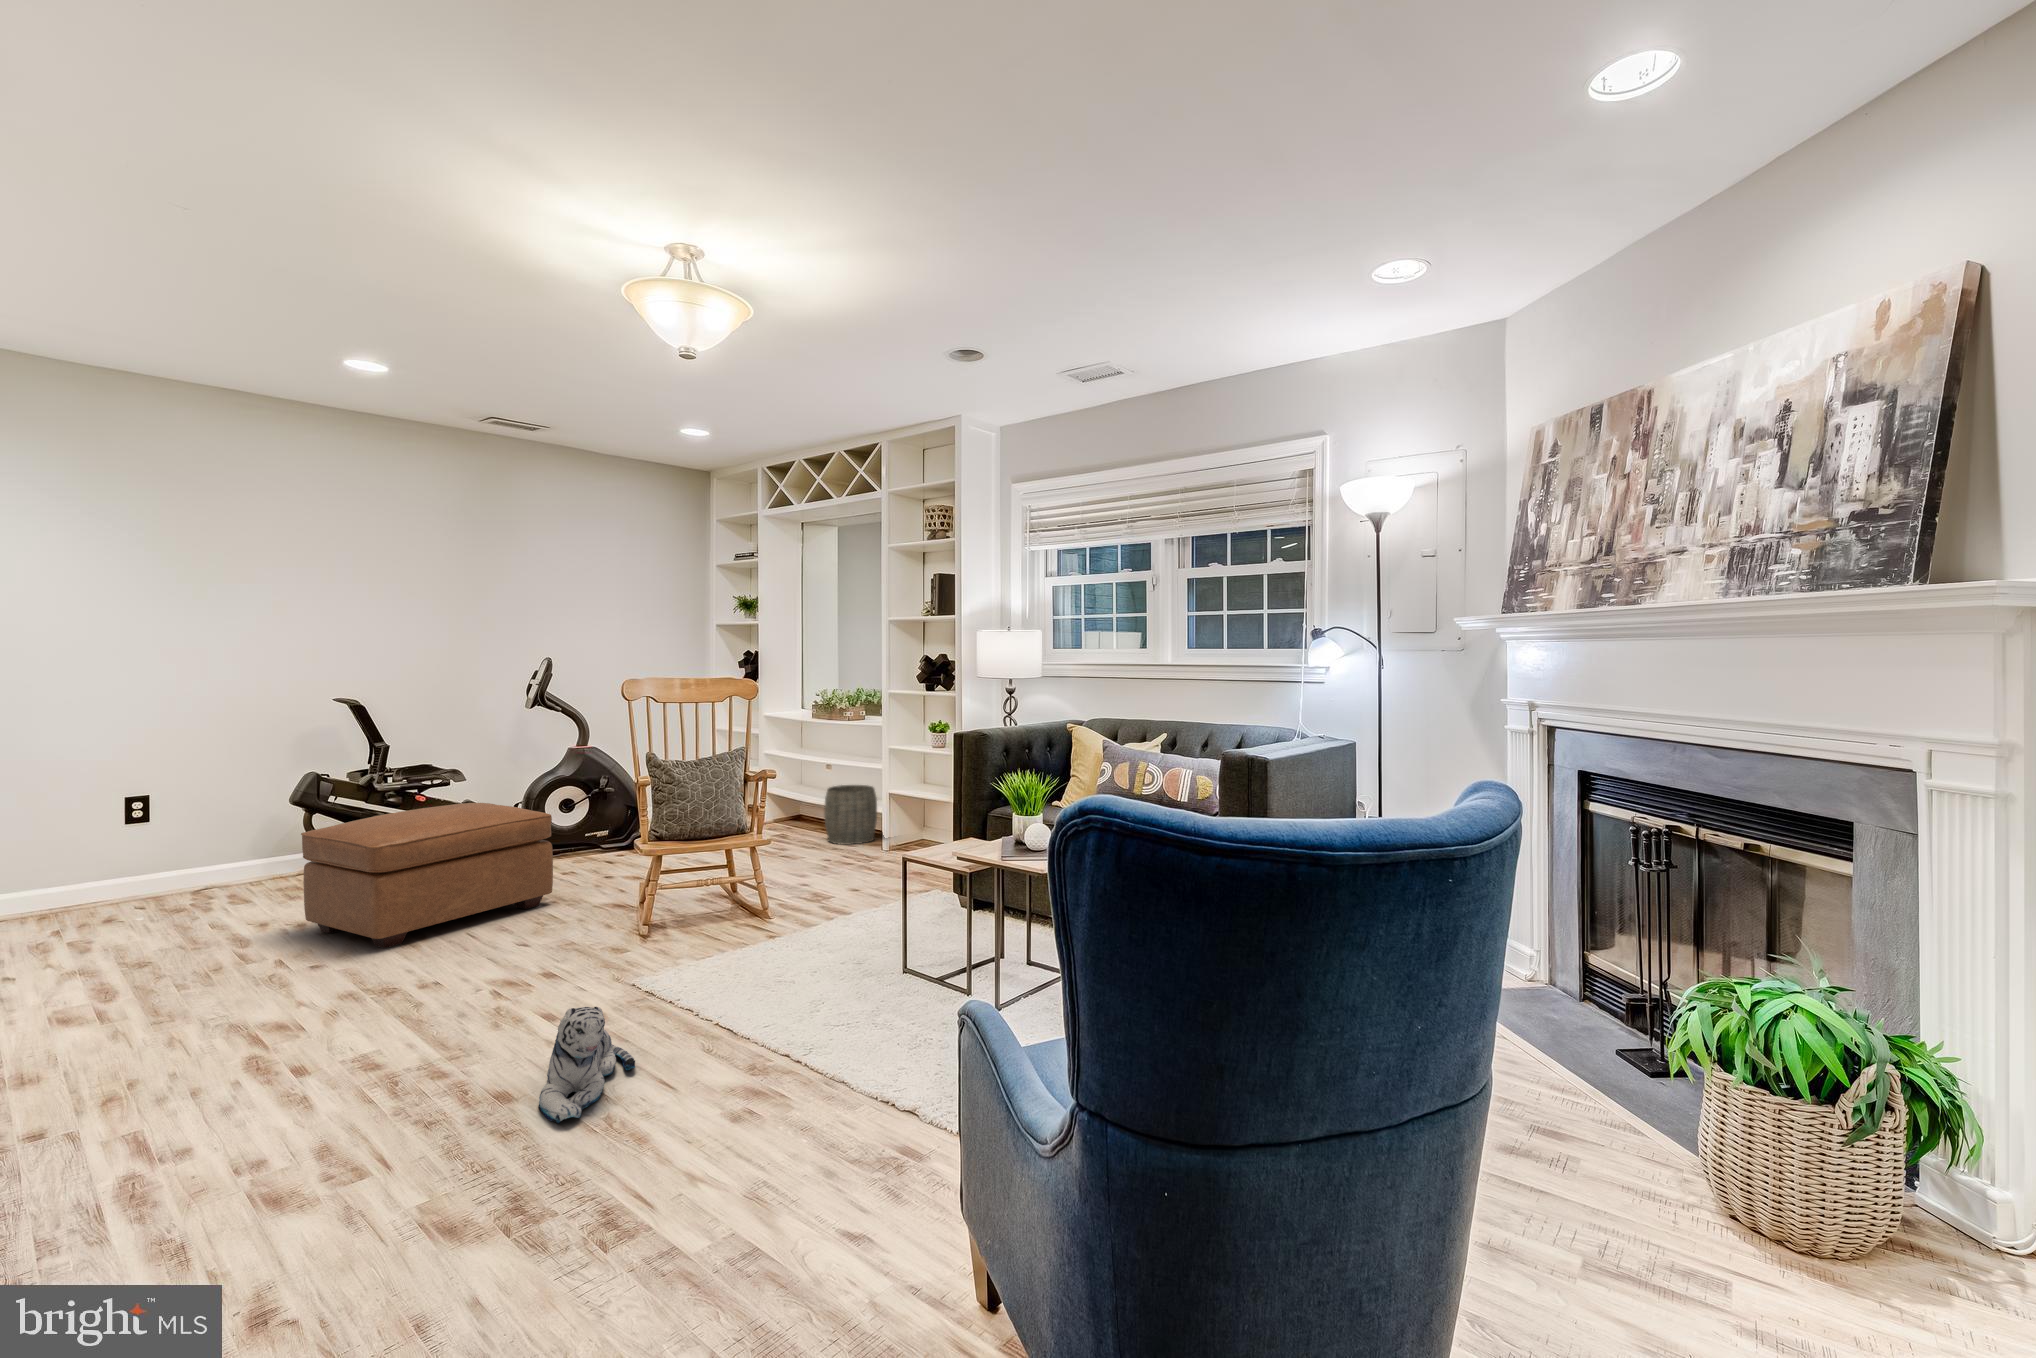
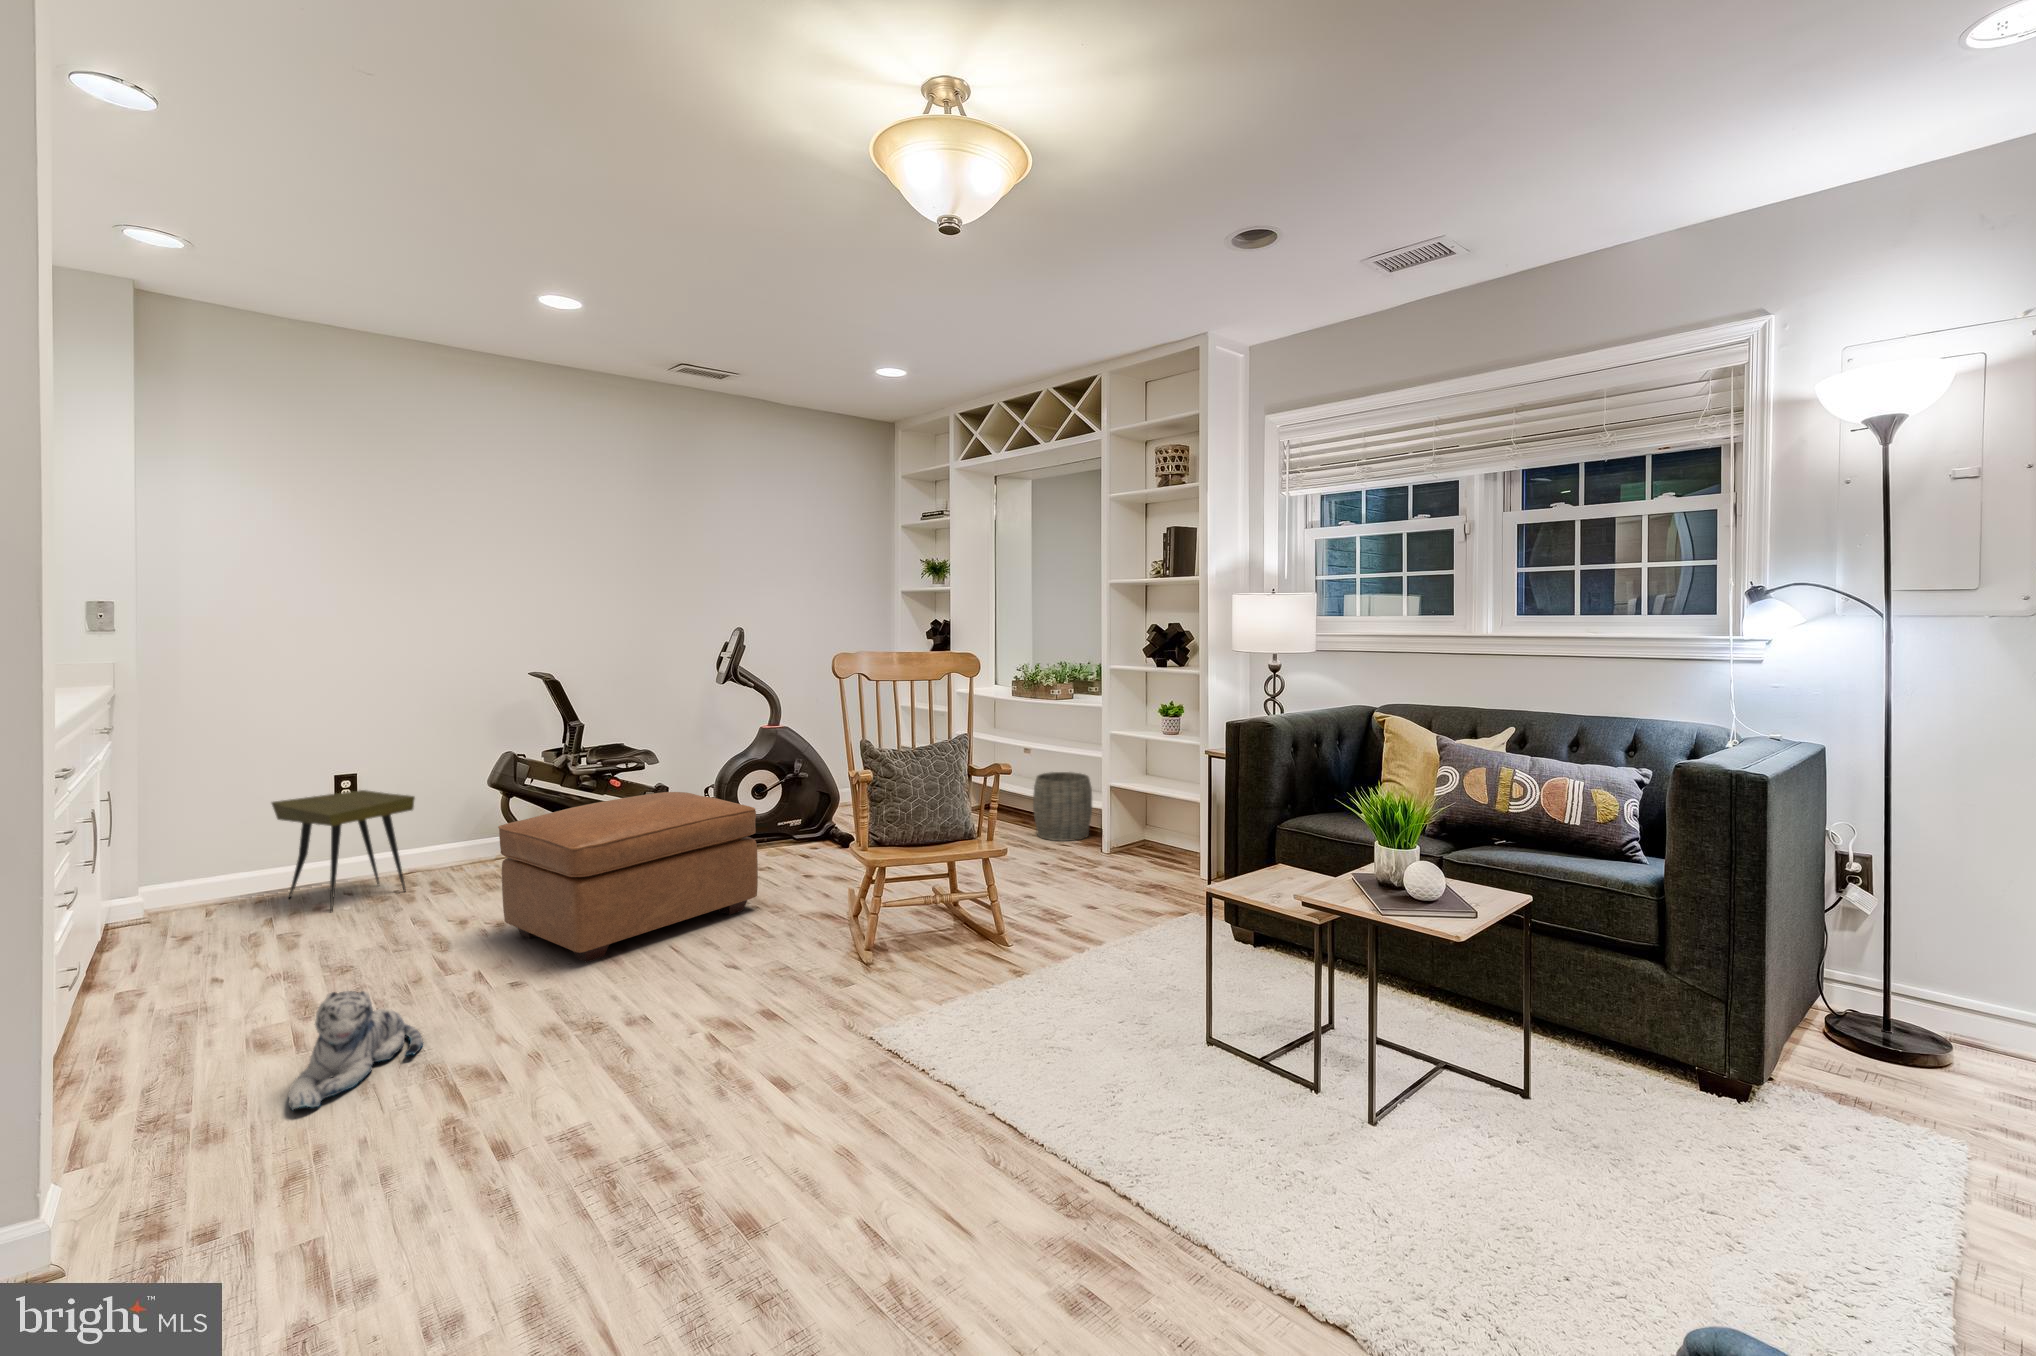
side table: none [60,810,214,922] -> present [272,790,415,912]
plush toy: present [539,1007,635,1123] -> present [288,991,423,1110]

